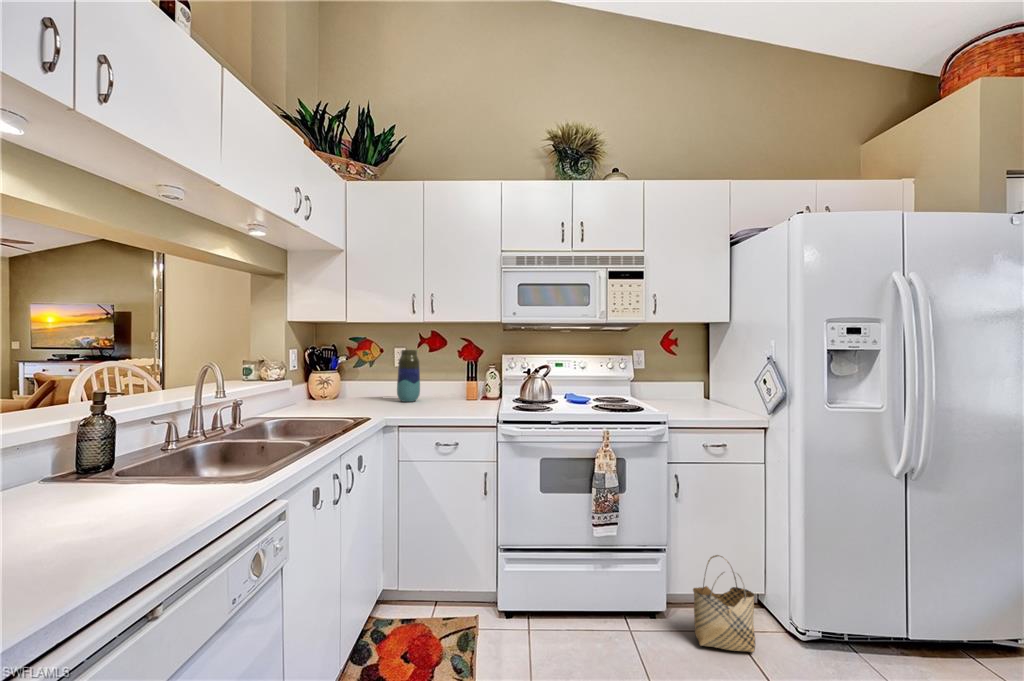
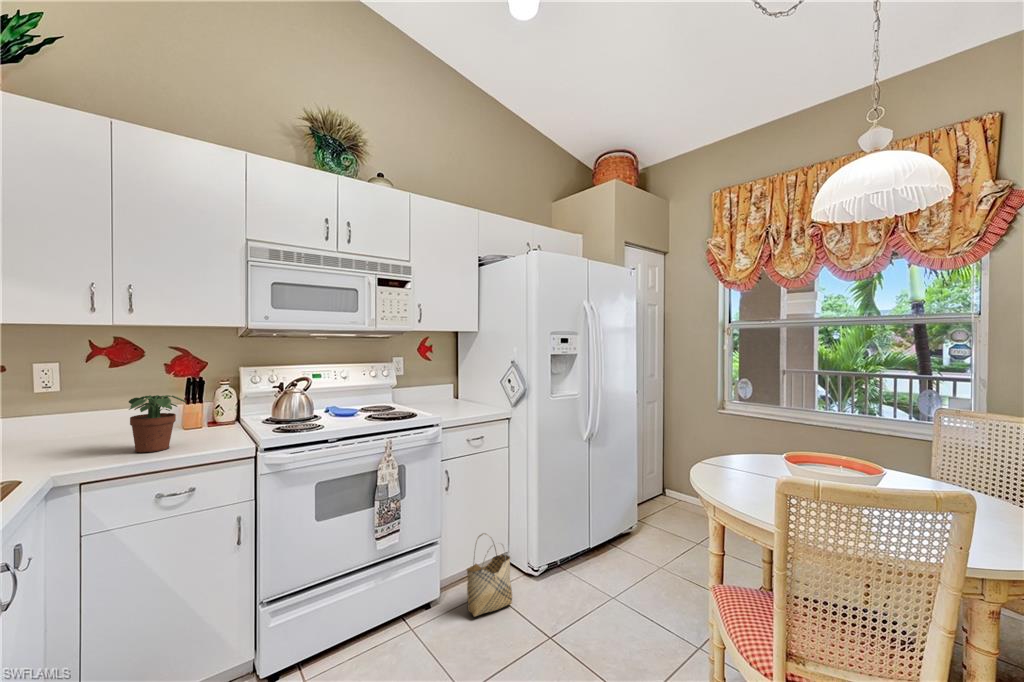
vase: present [397,350,420,402] -> none [50,364,99,444]
potted plant: none [423,373,457,413] -> present [129,395,186,452]

